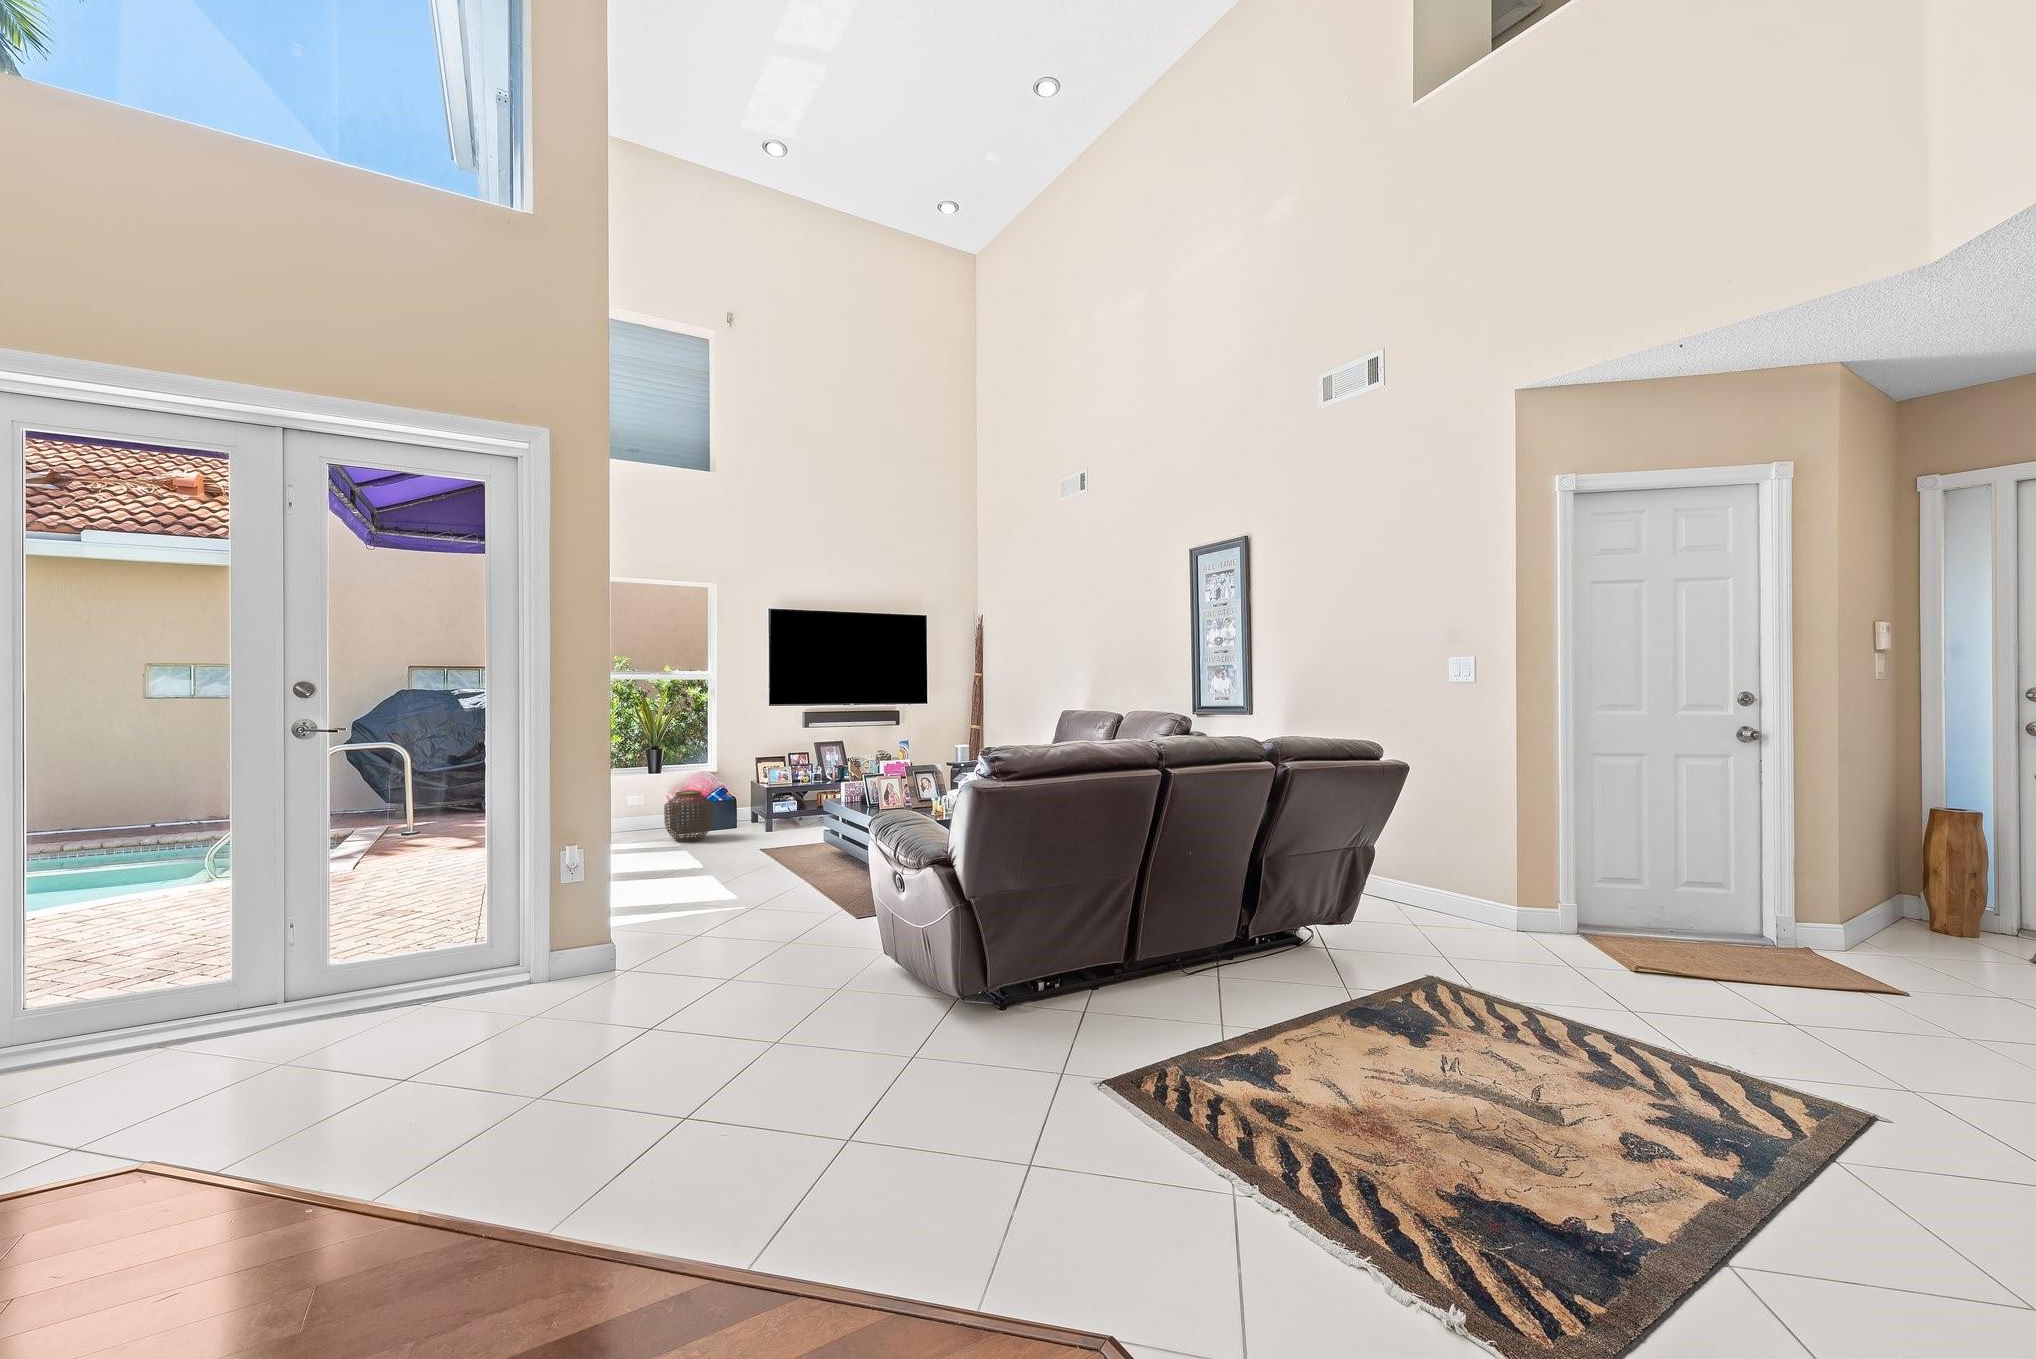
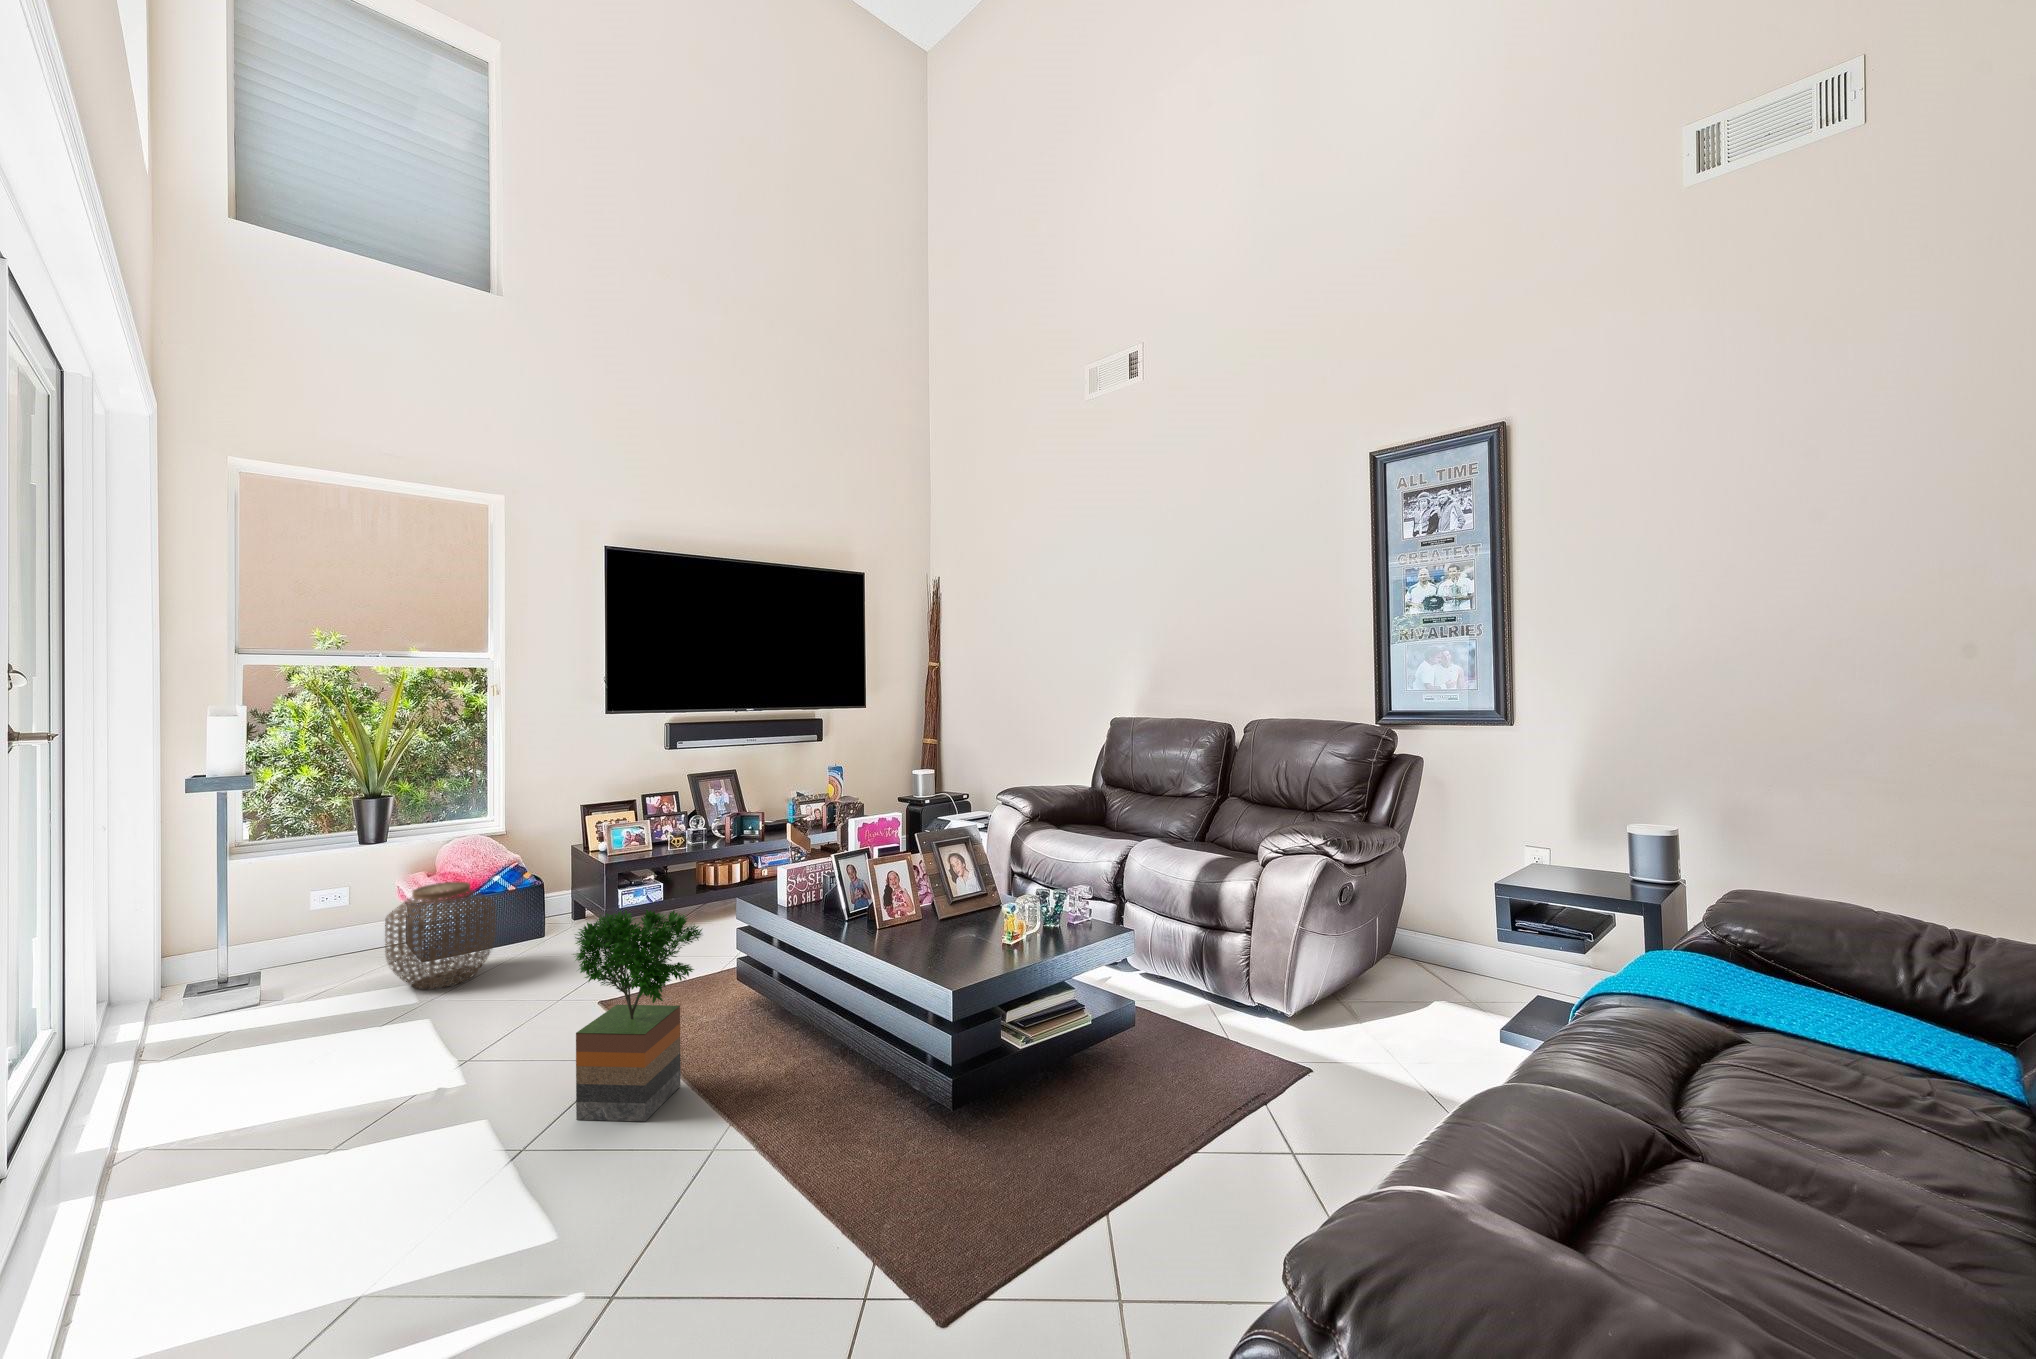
potted tree: none [743,791,798,877] -> present [573,909,702,1122]

